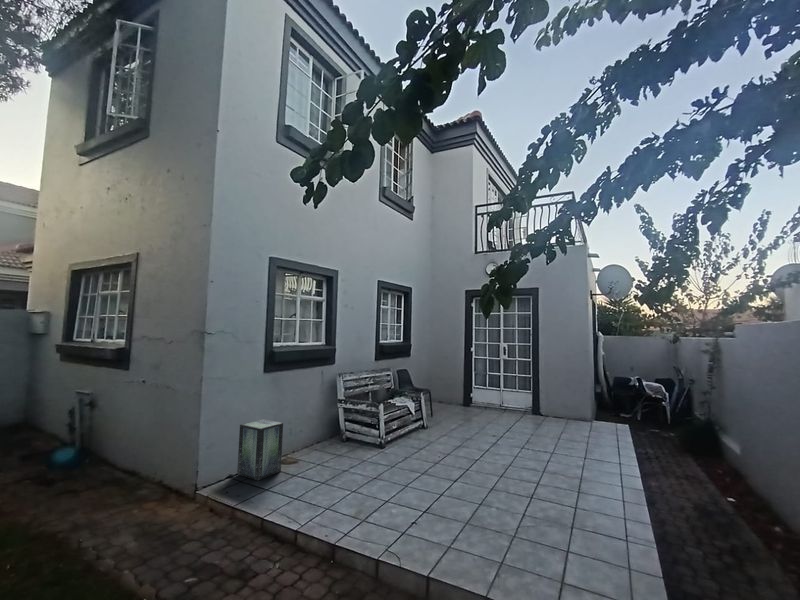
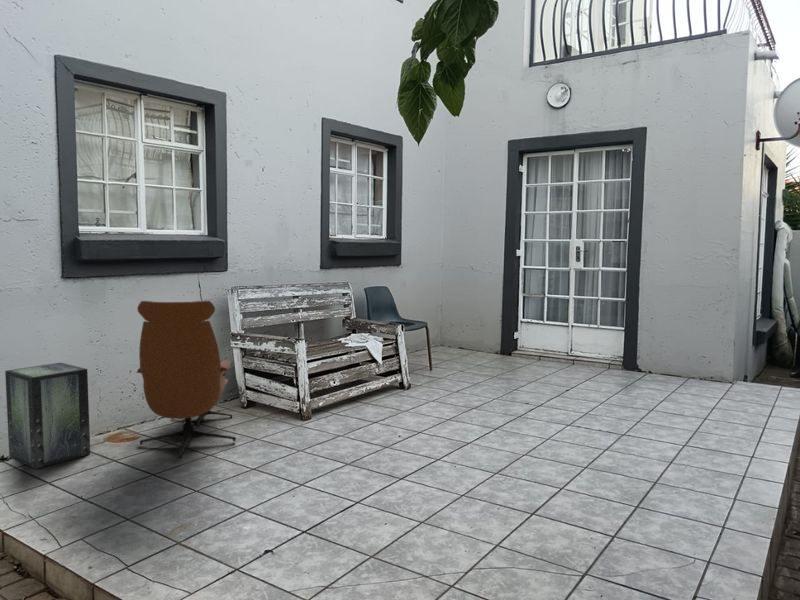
lounge chair: none [304,386,356,472] -> present [137,301,236,458]

